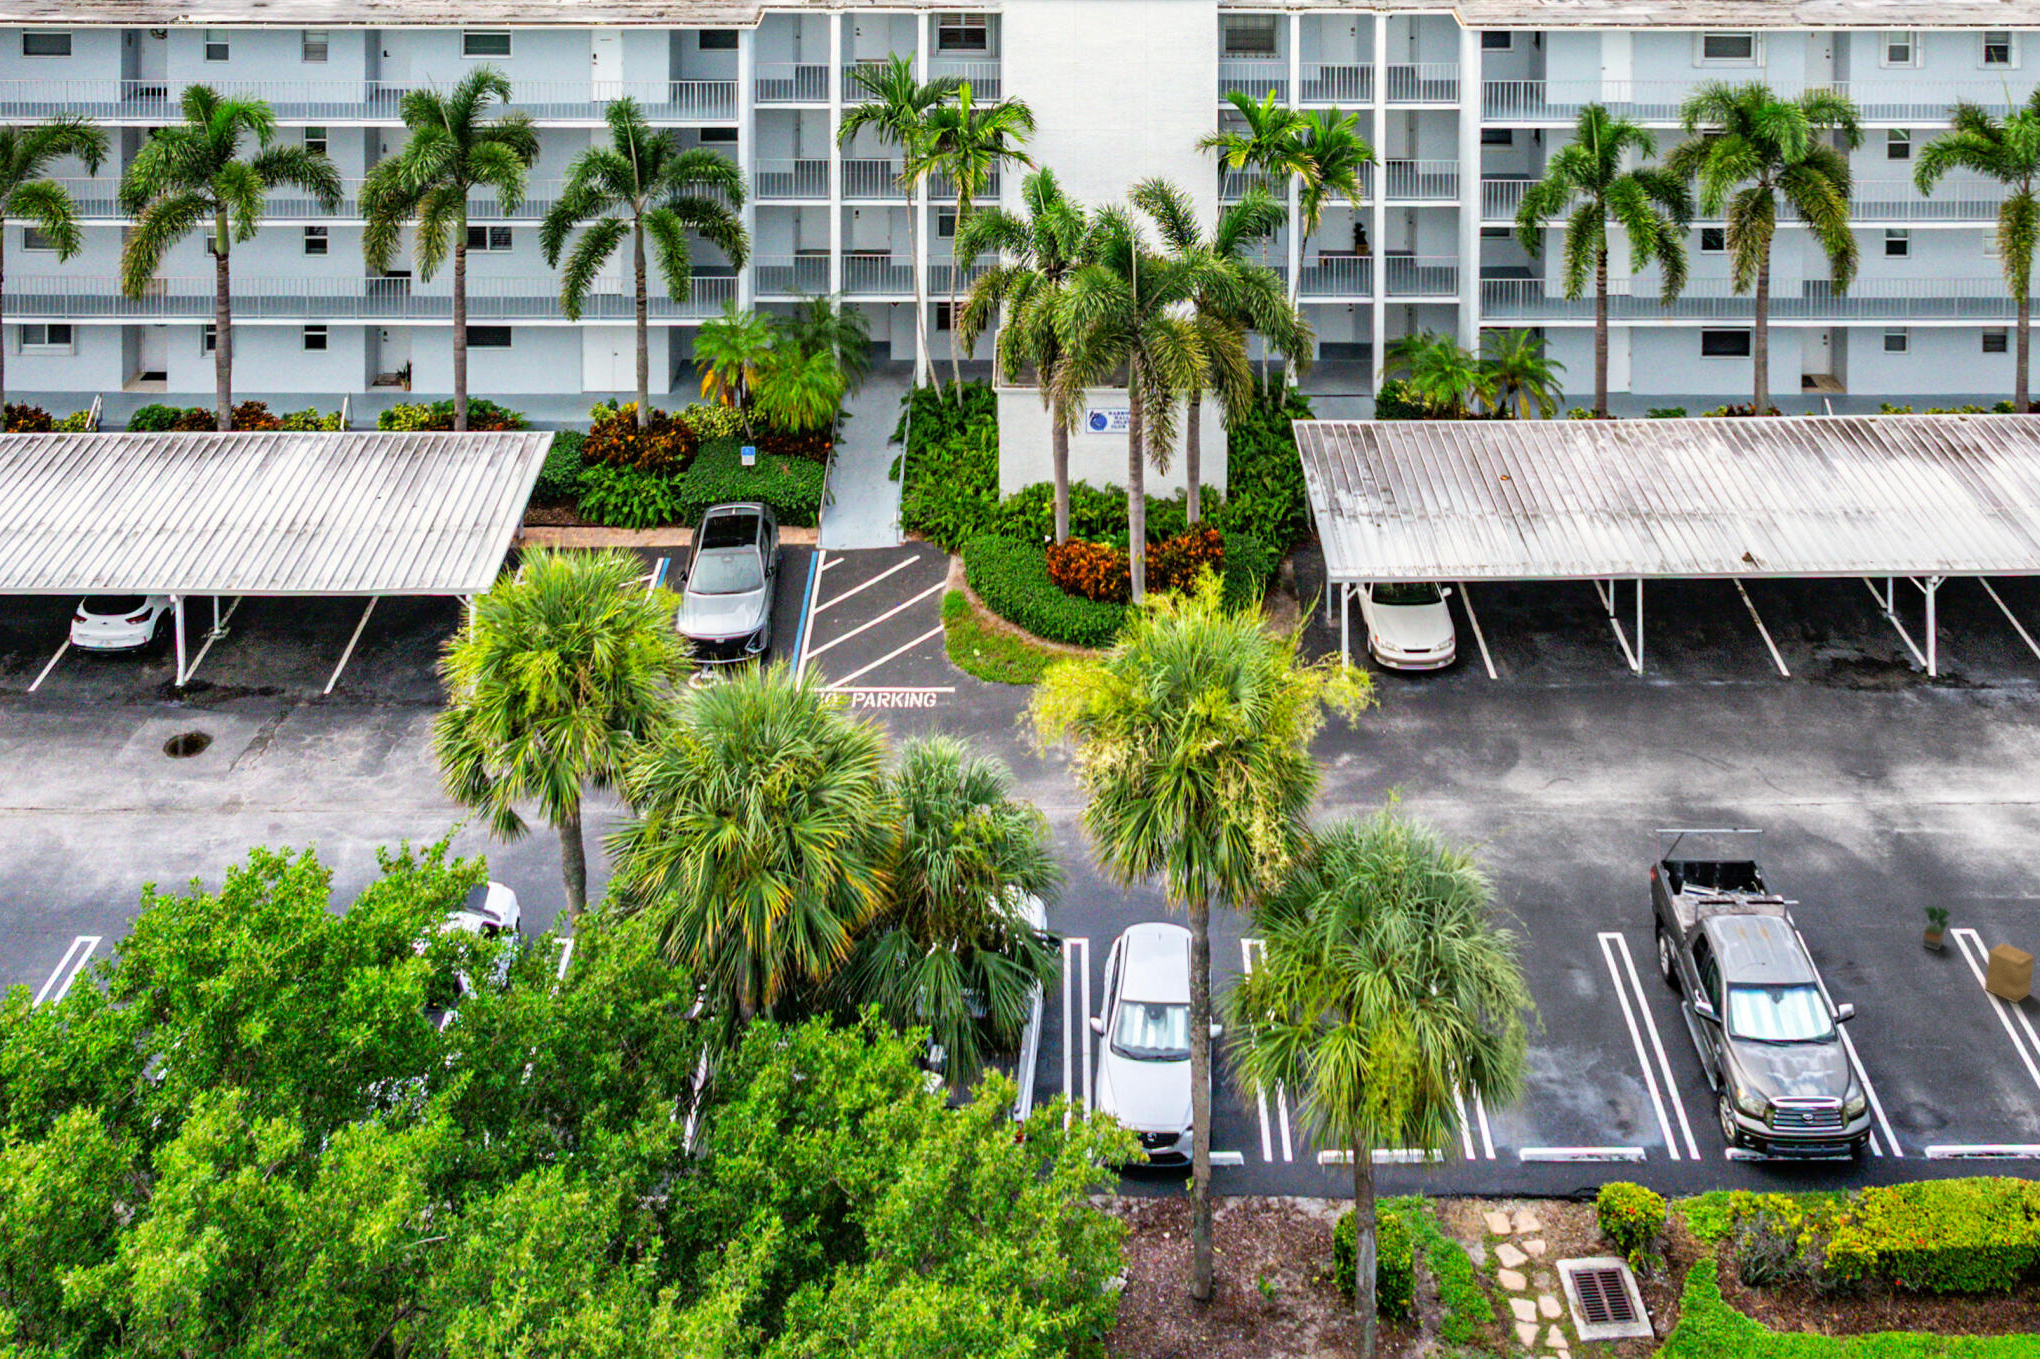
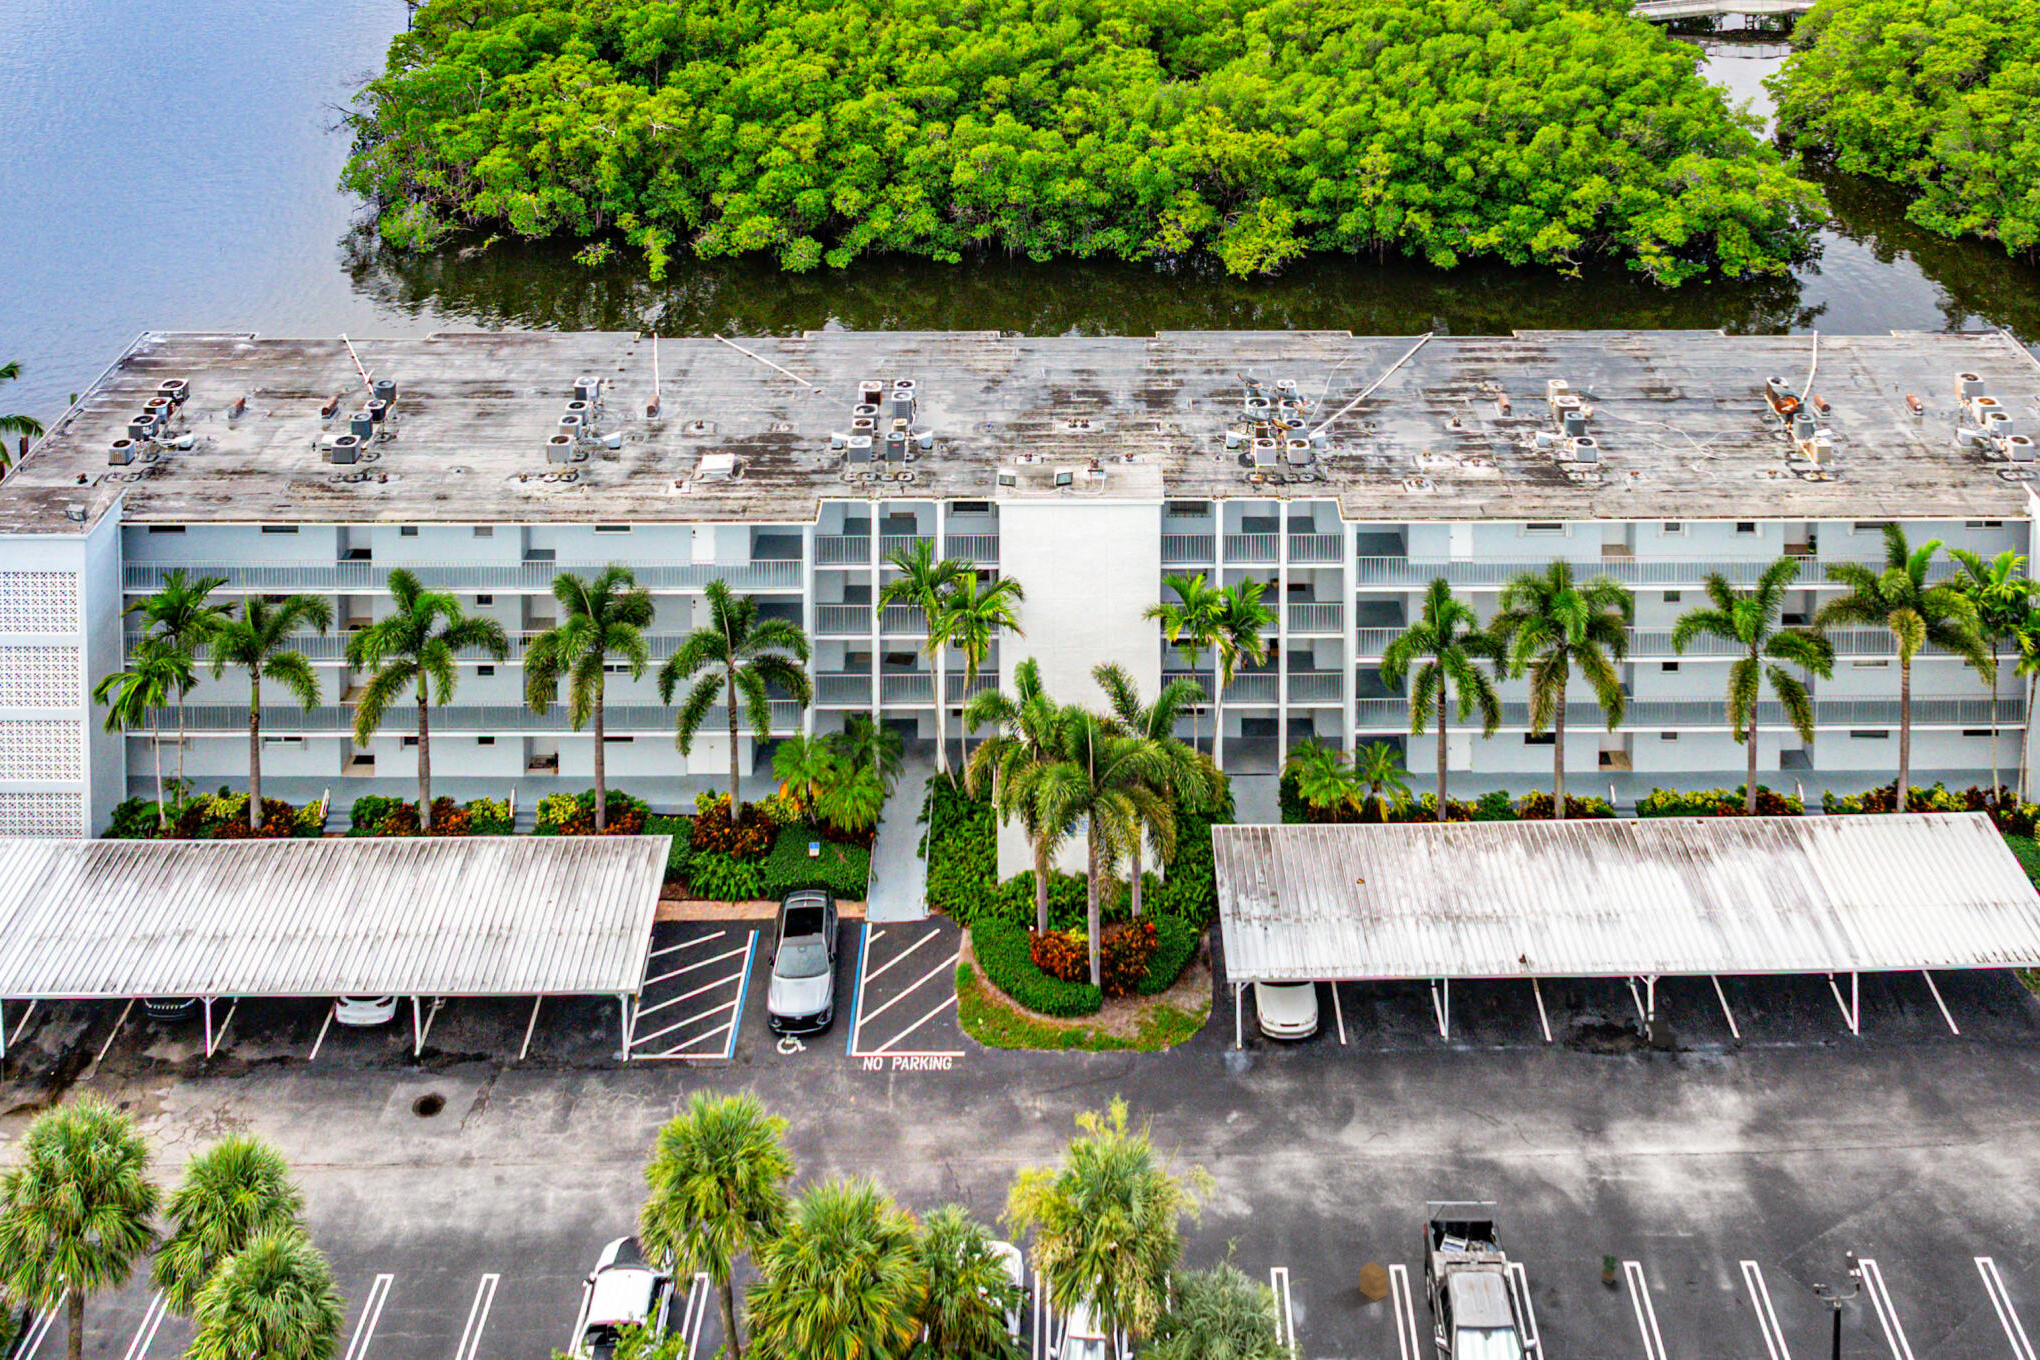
bench: none [1912,631,1969,696] -> present [1641,1011,1676,1060]
cardboard box: present [1985,943,2034,1003] -> present [1360,1262,1388,1301]

